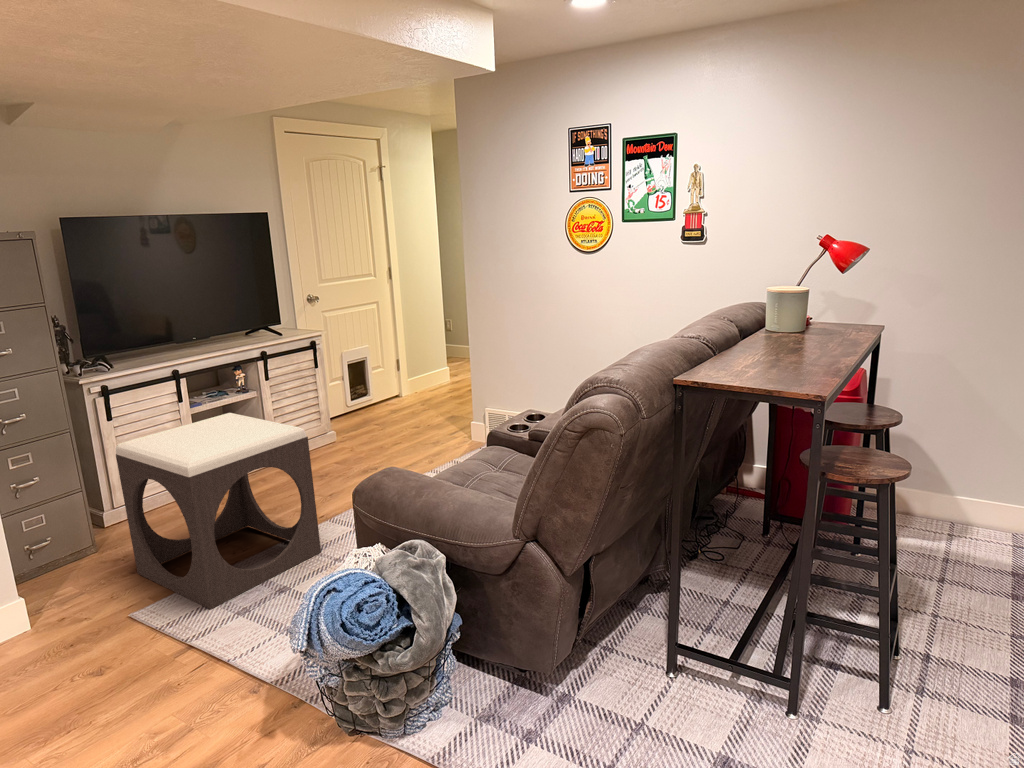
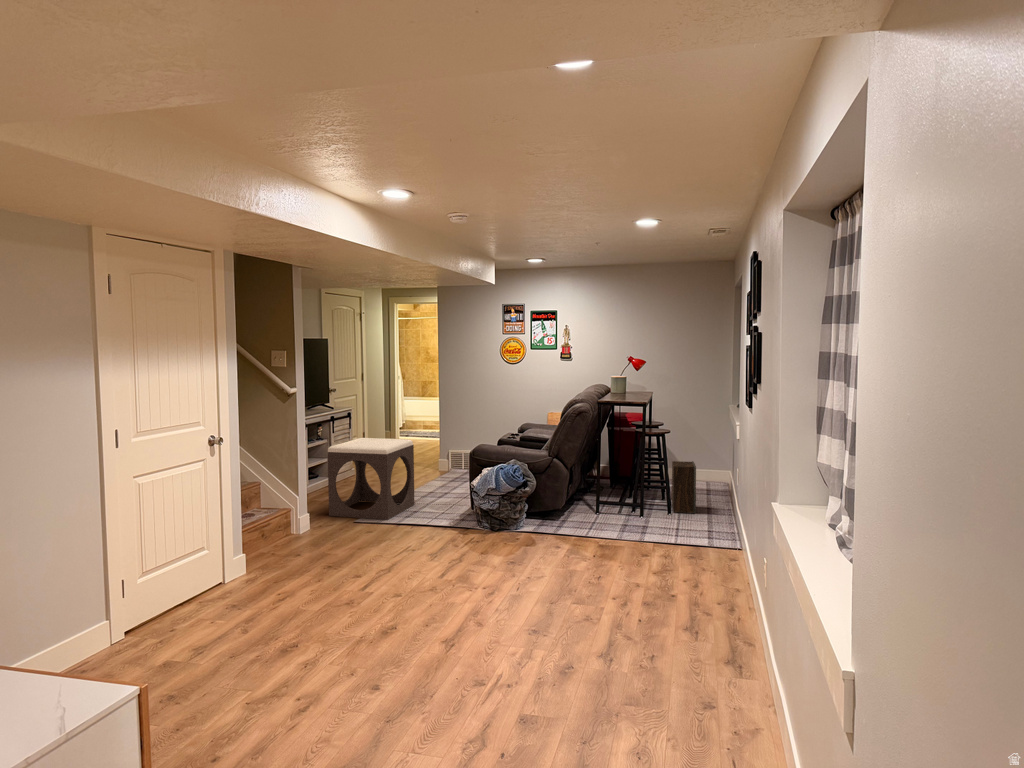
speaker: none [901,546,992,726] -> present [672,461,696,513]

